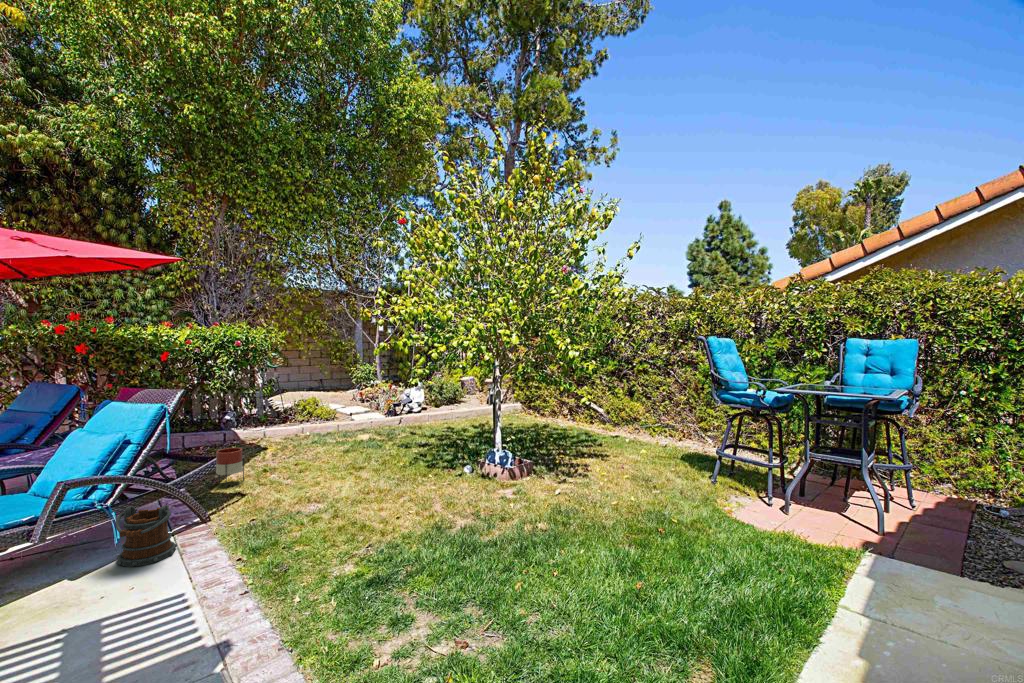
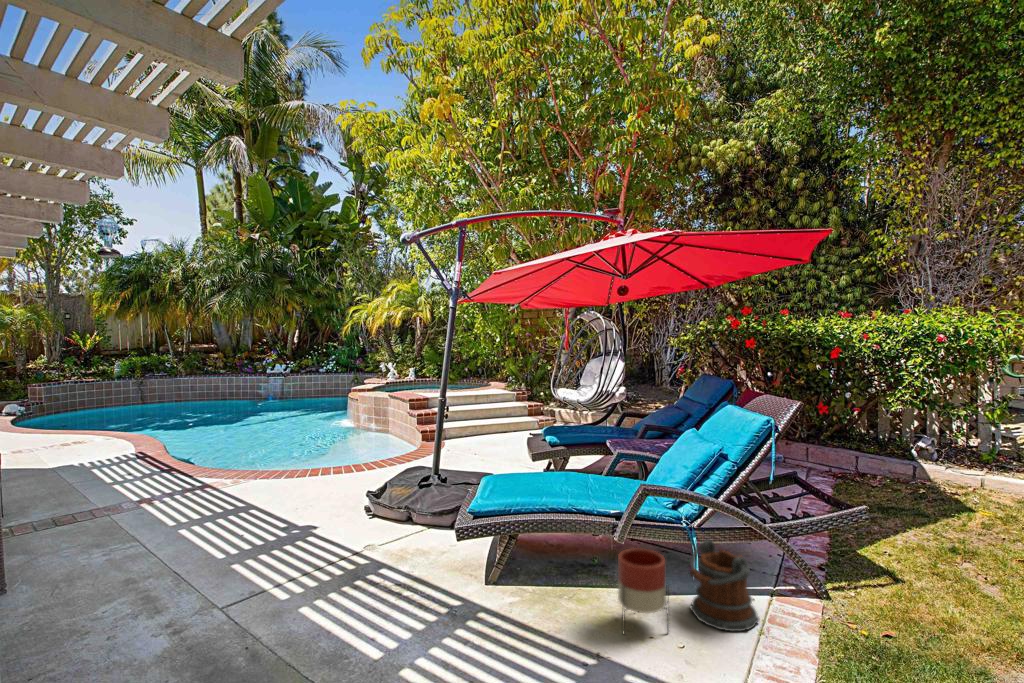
planter: present [216,448,244,488] -> present [618,548,669,618]

